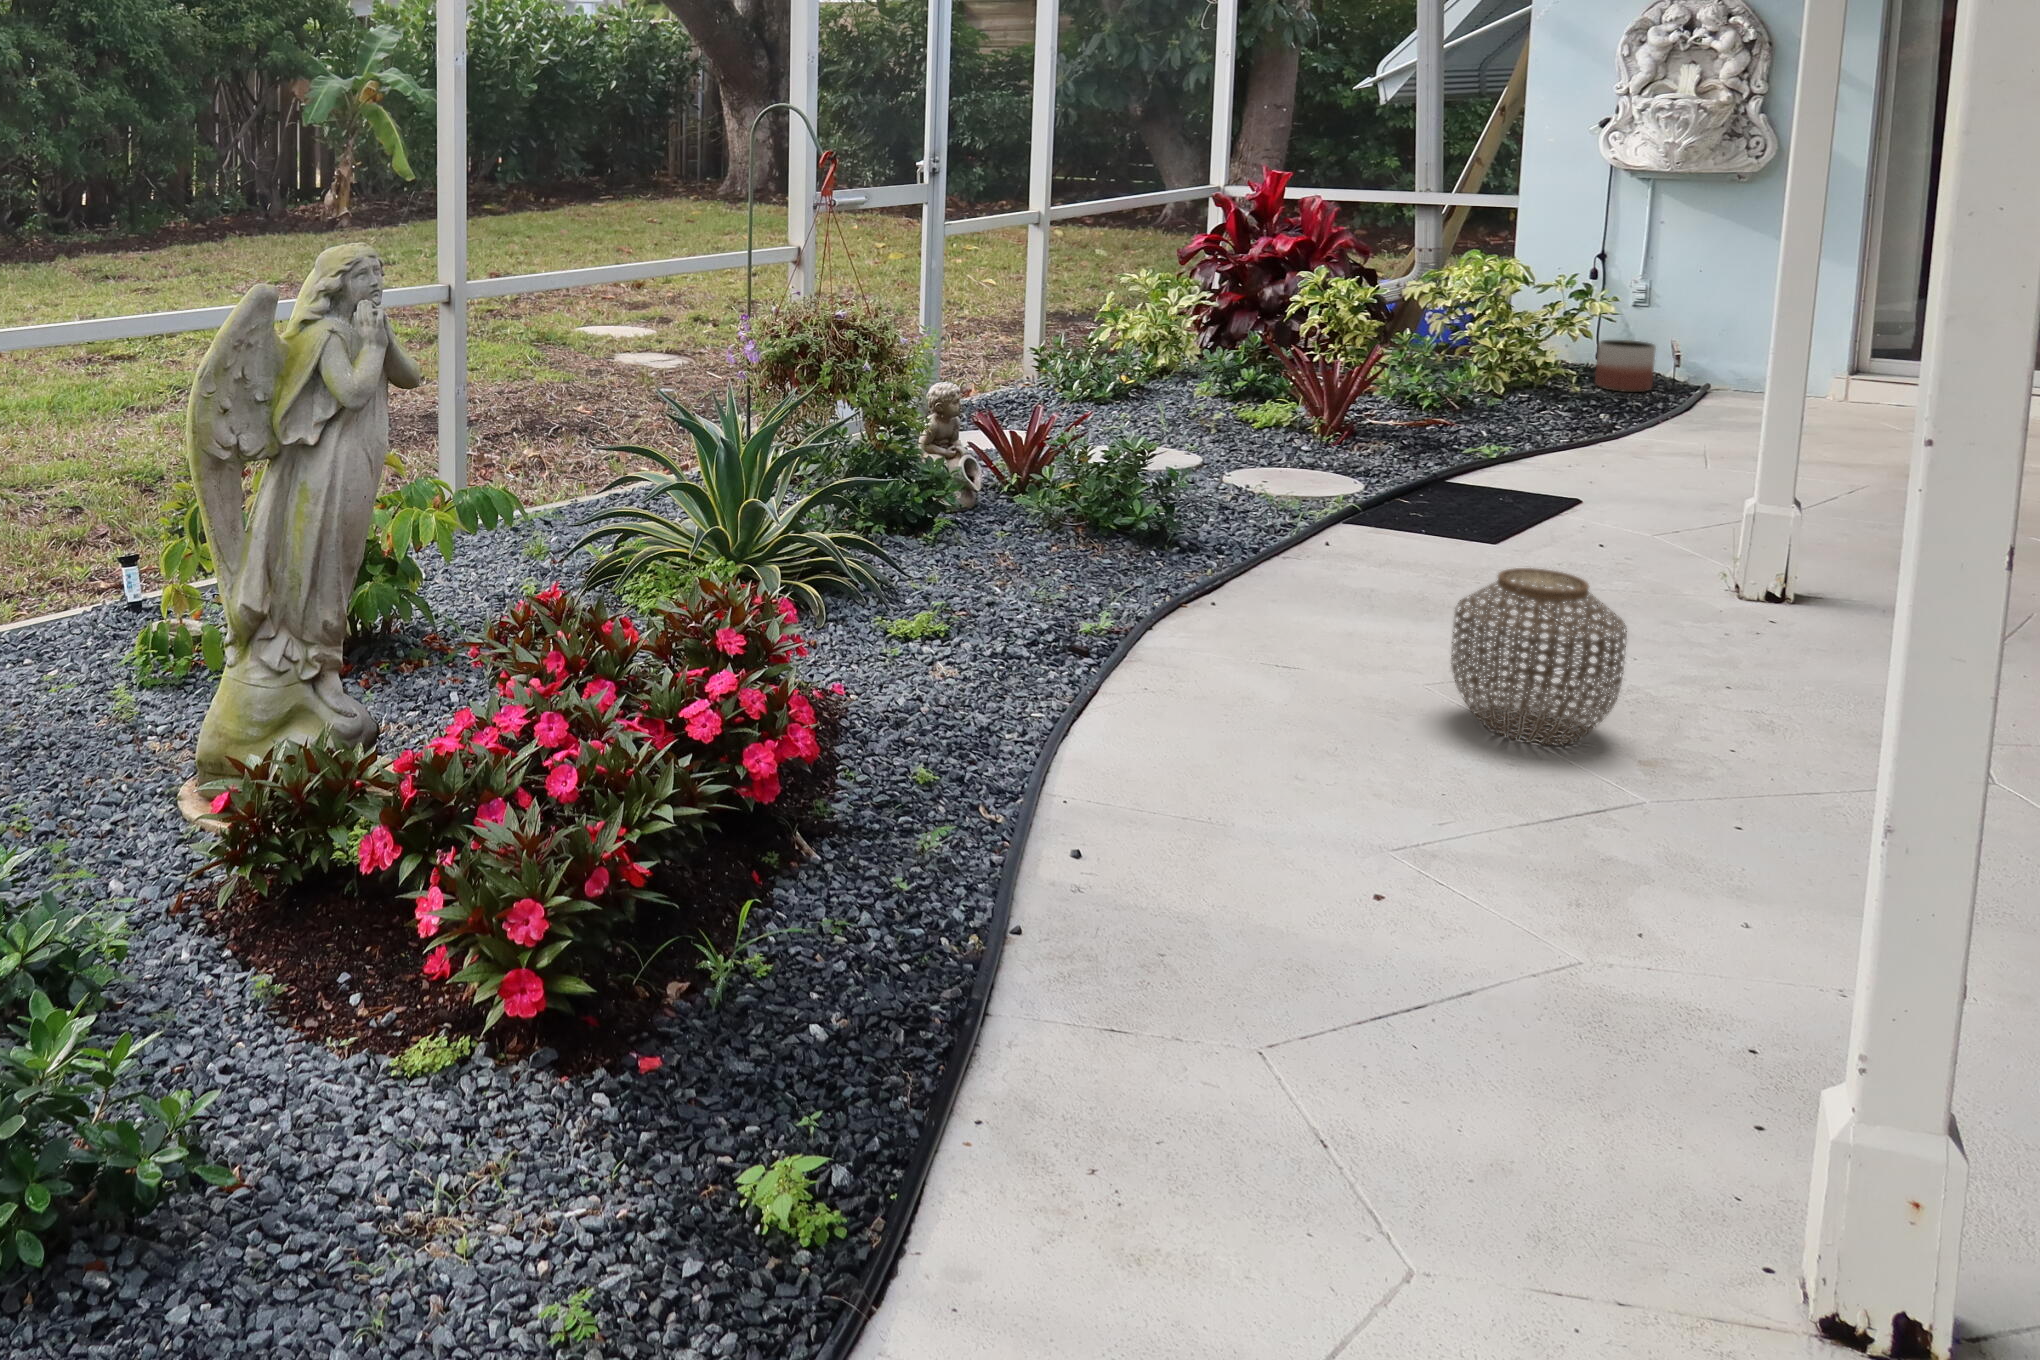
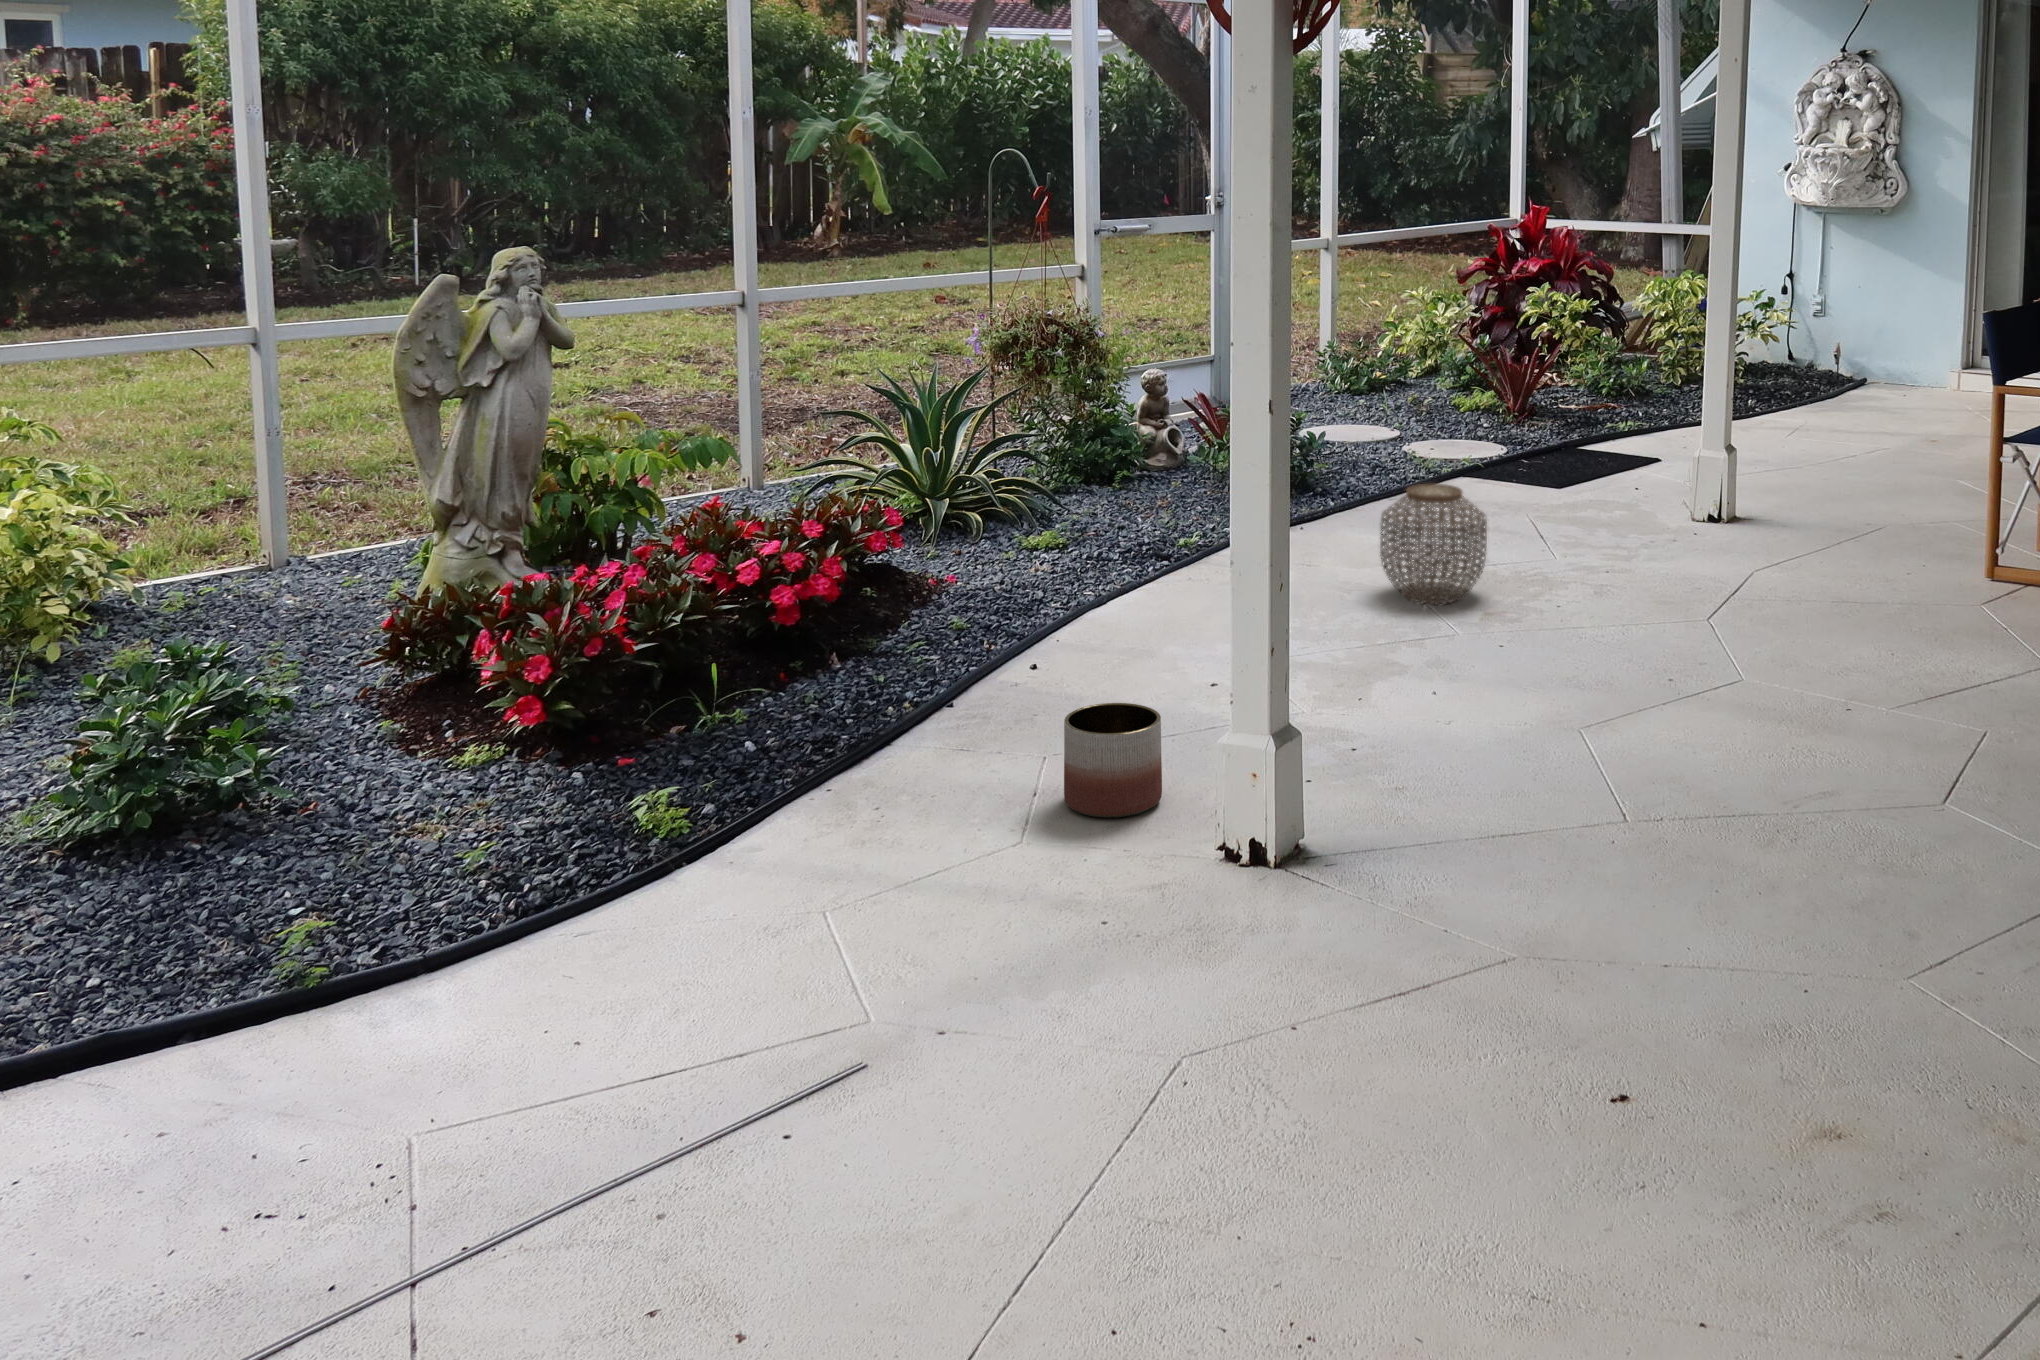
planter: present [1595,340,1656,392] -> present [1064,703,1162,818]

